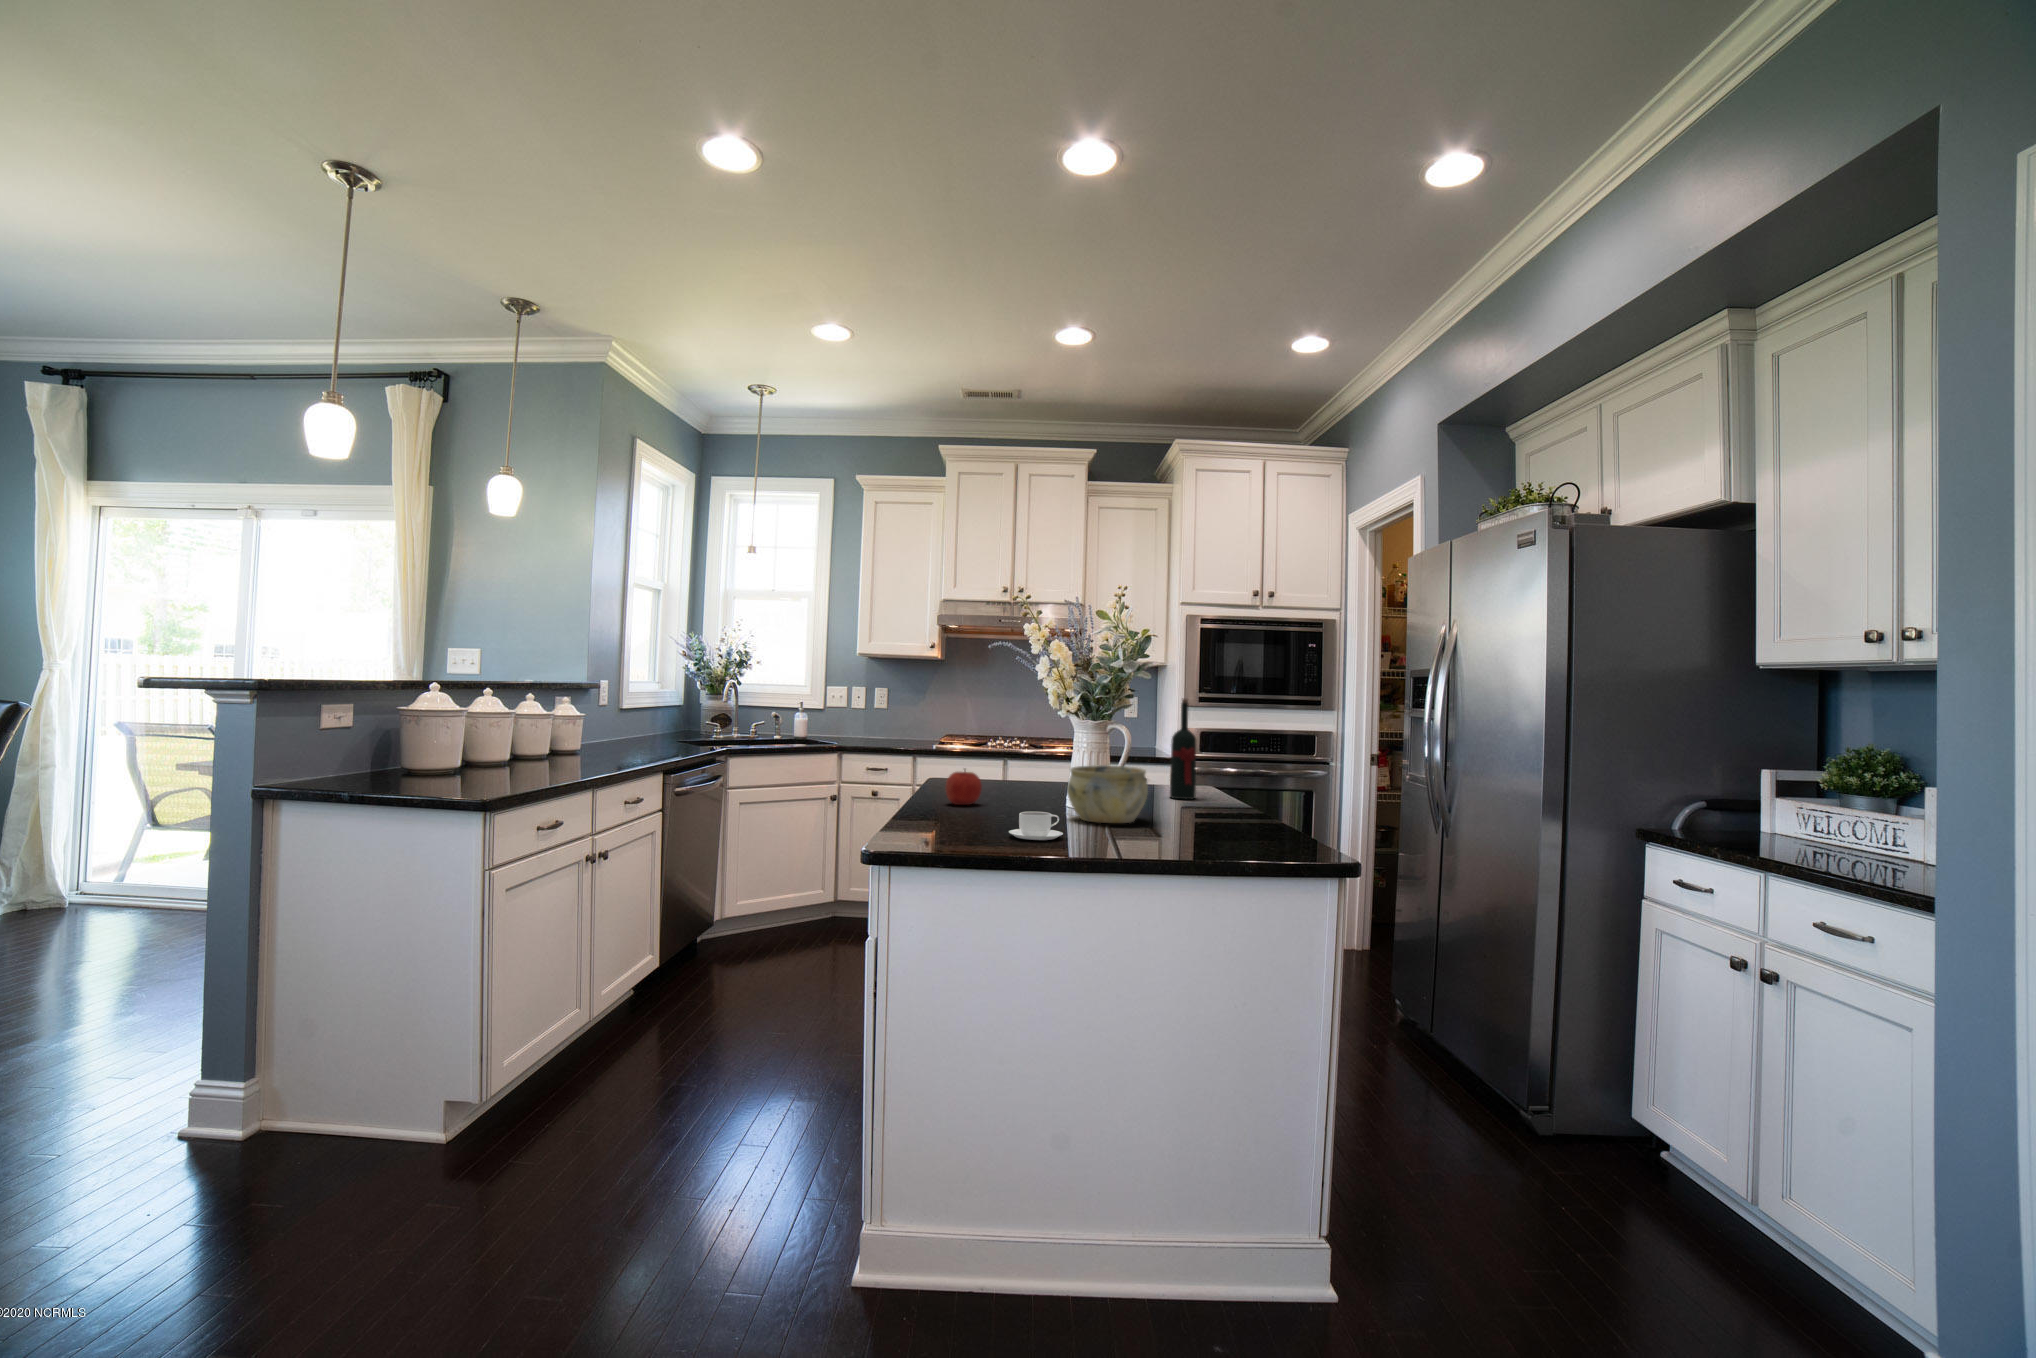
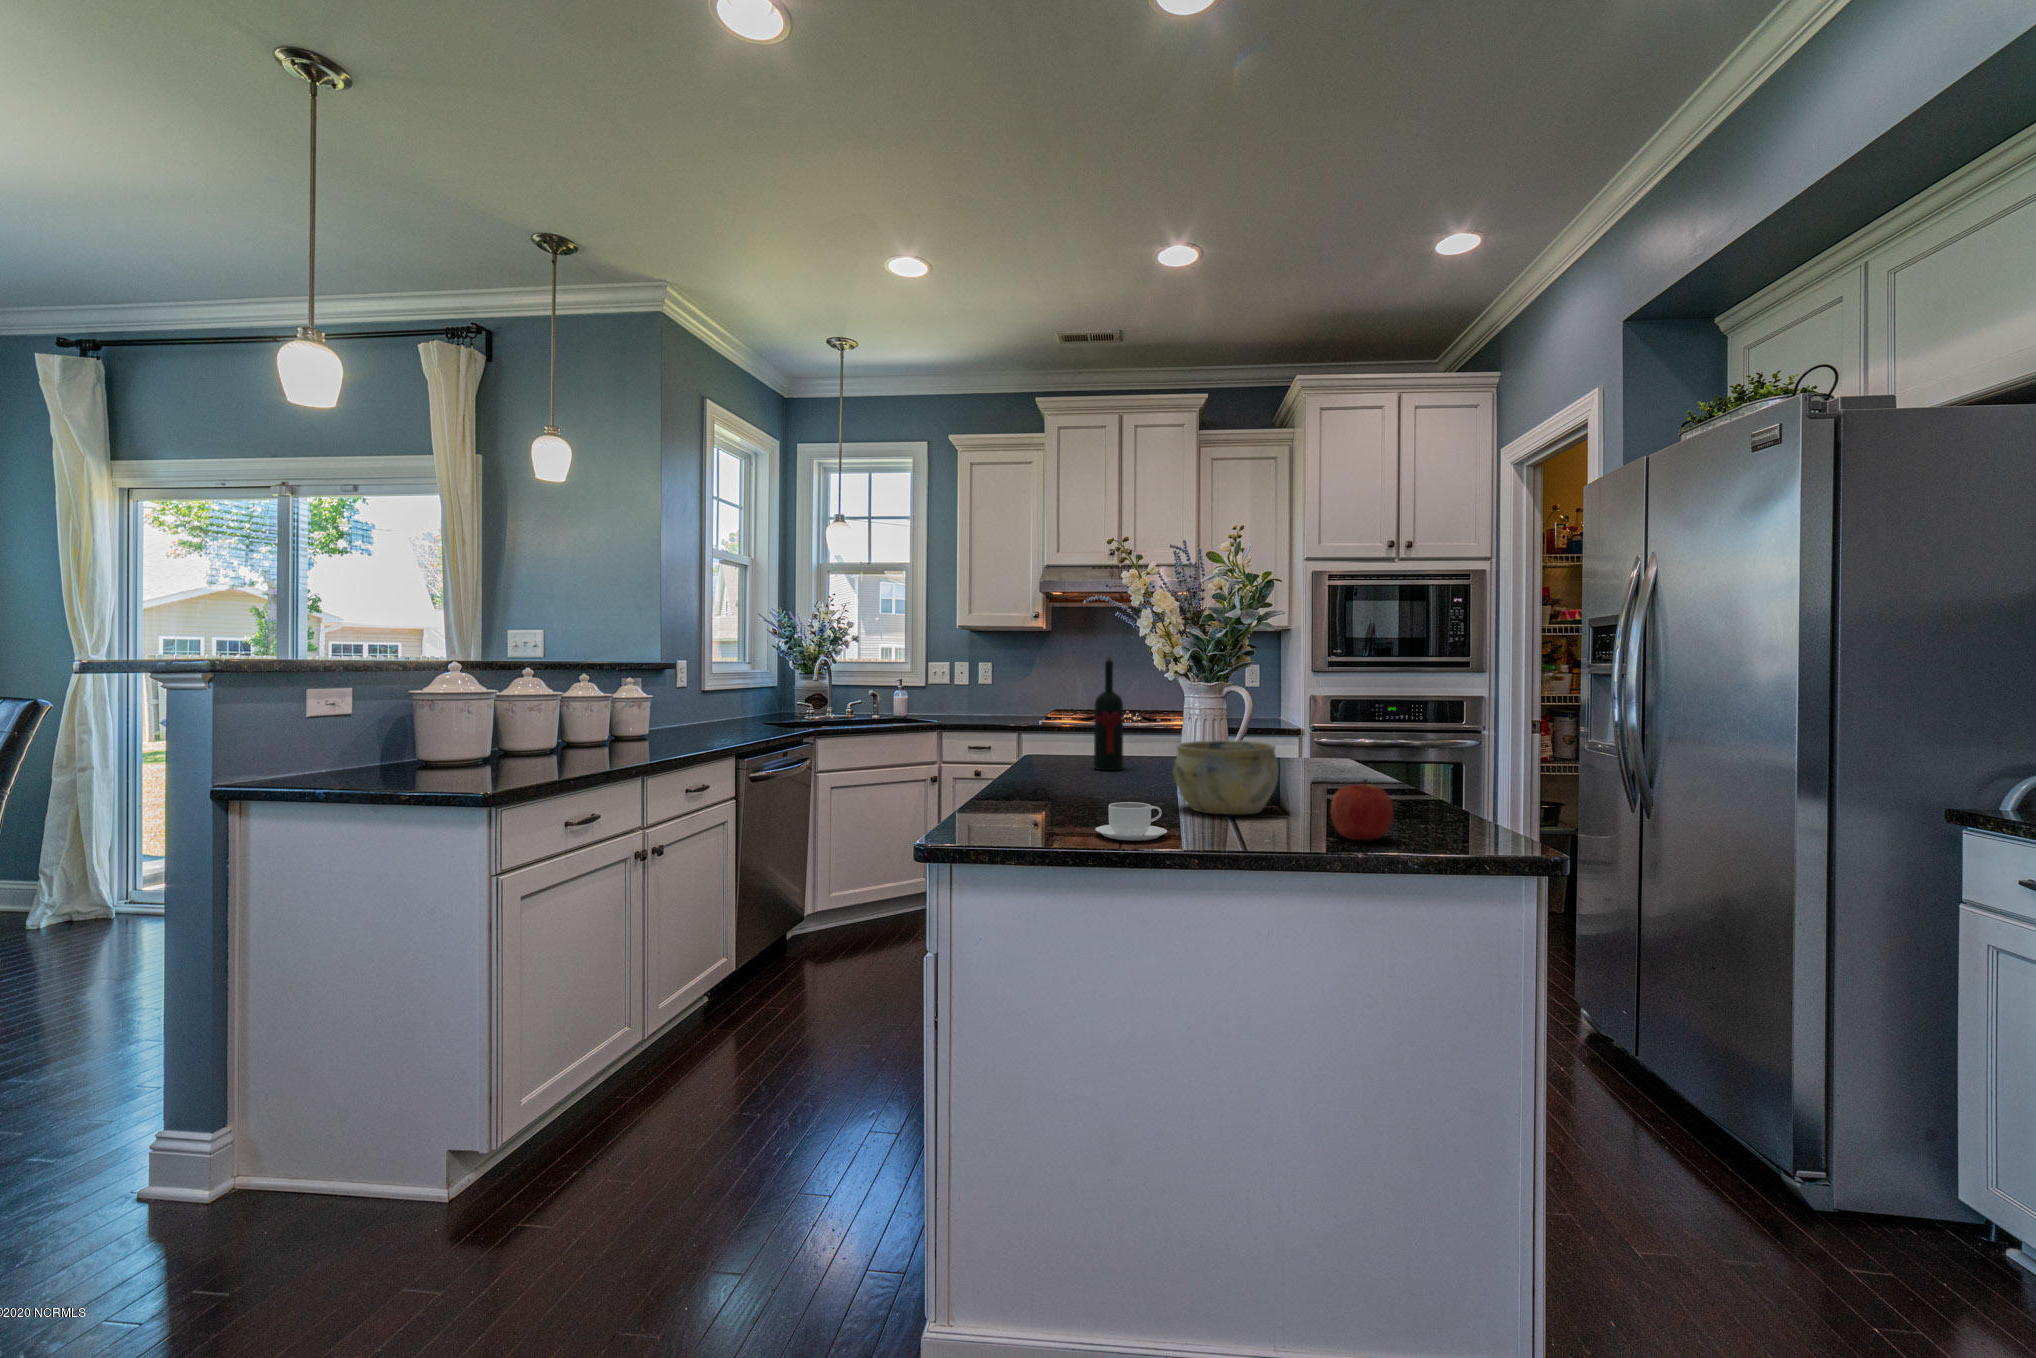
wine bottle: present [1170,698,1196,799] -> present [1094,657,1123,770]
apple: present [946,770,982,805] -> present [1331,779,1393,841]

